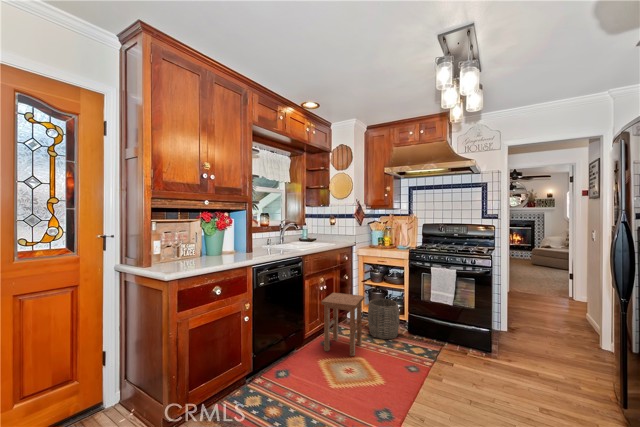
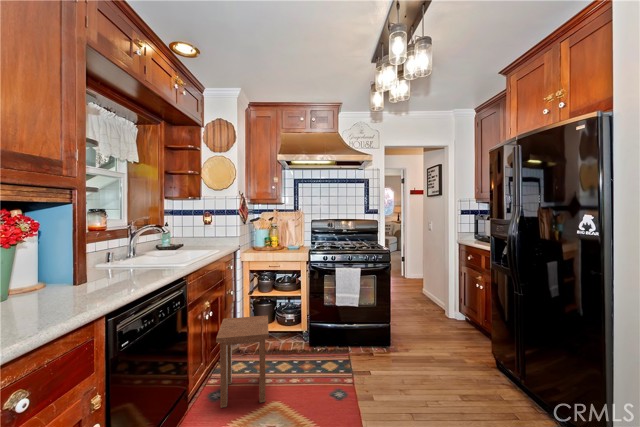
woven basket: present [368,299,400,339] -> none [264,311,302,363]

